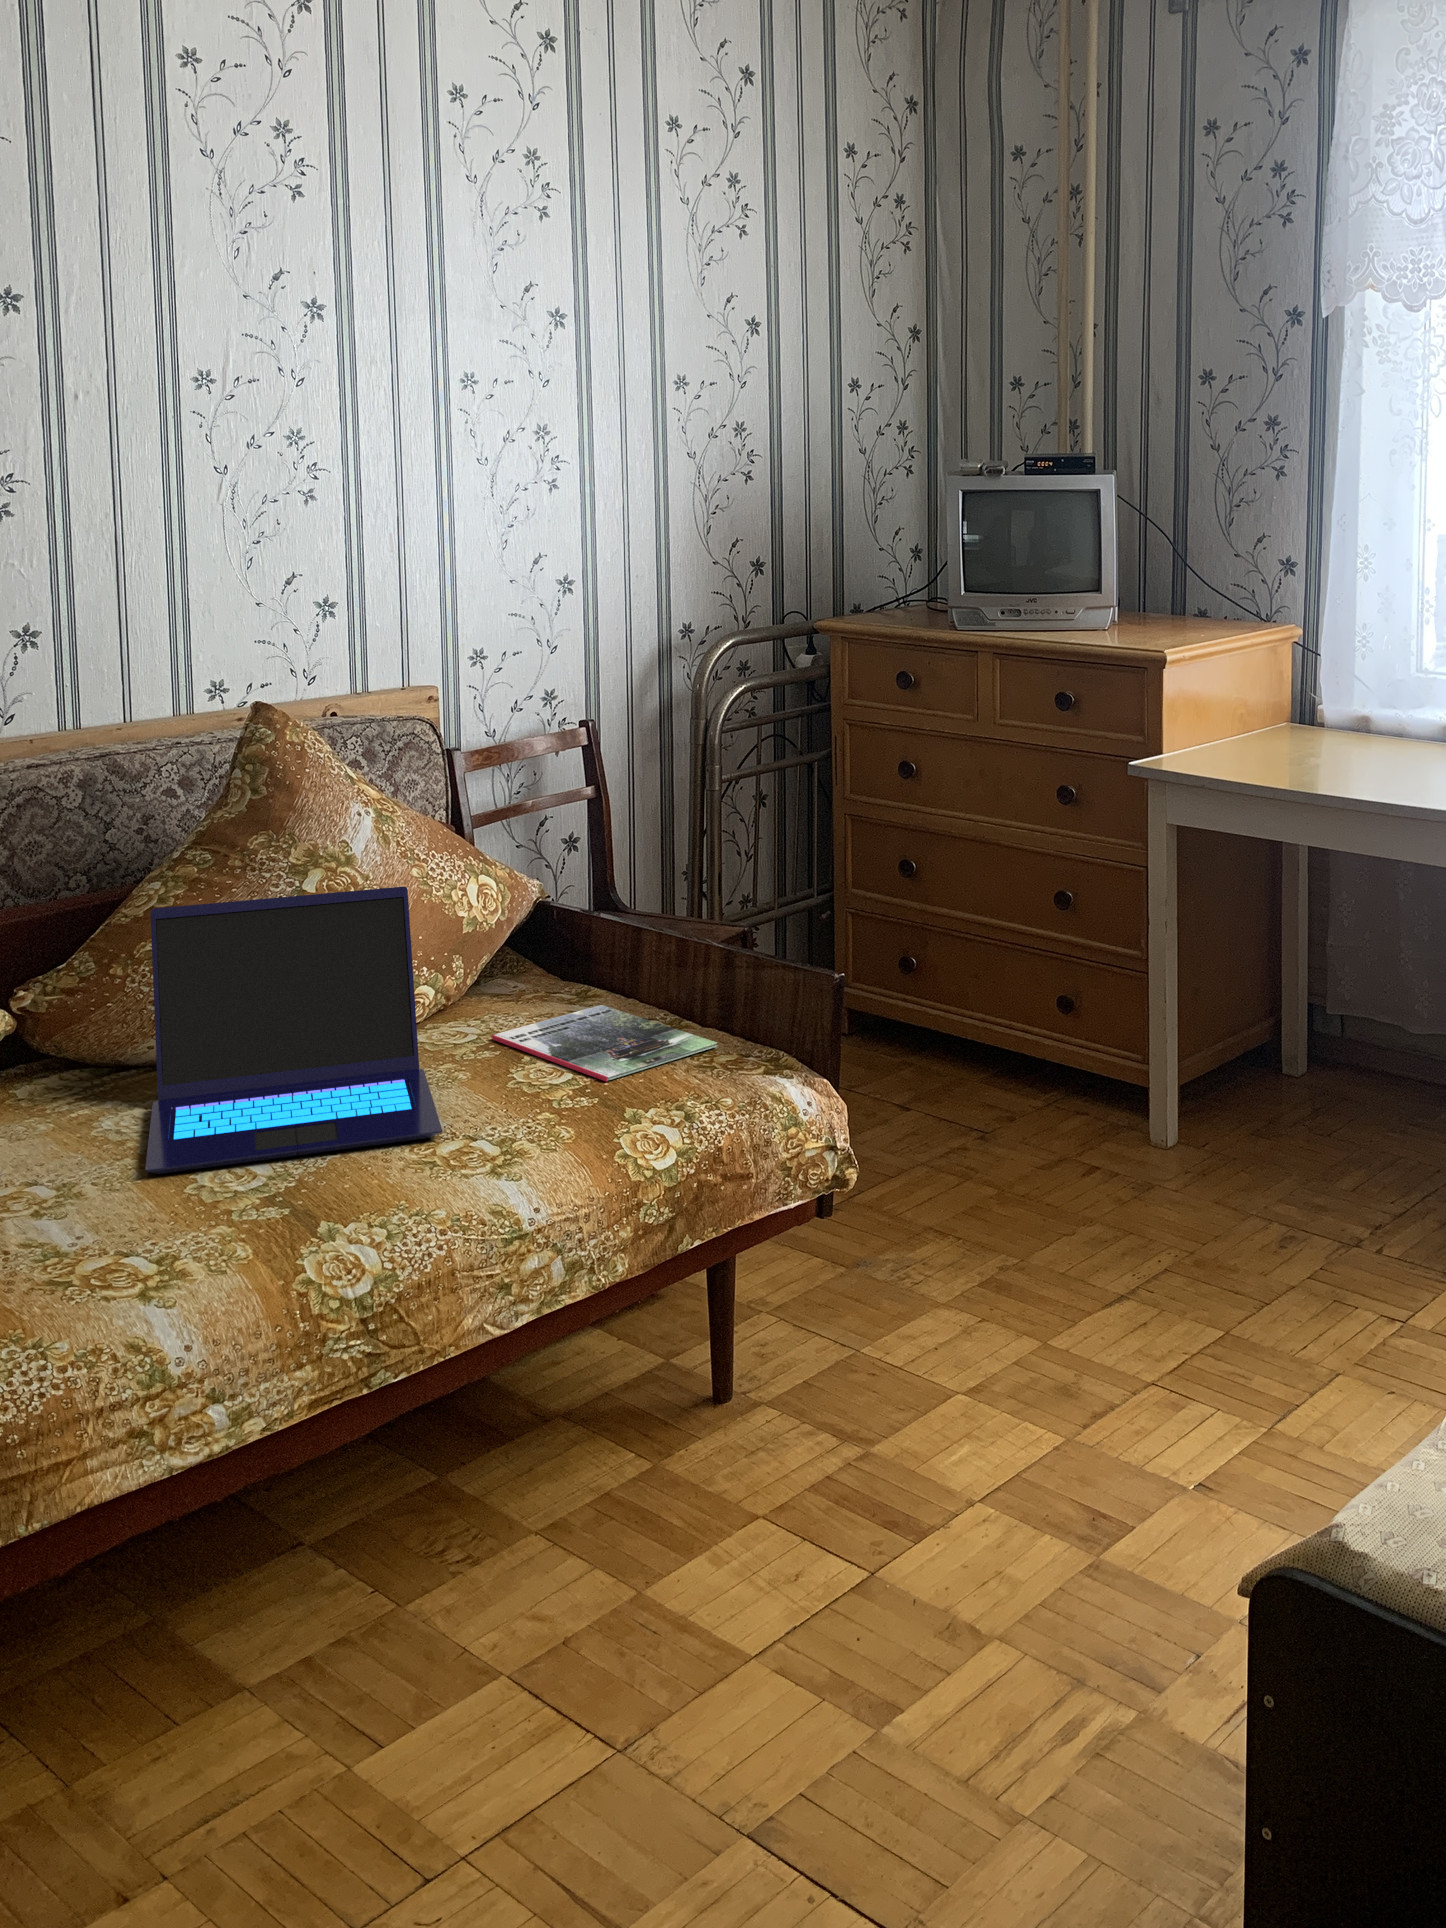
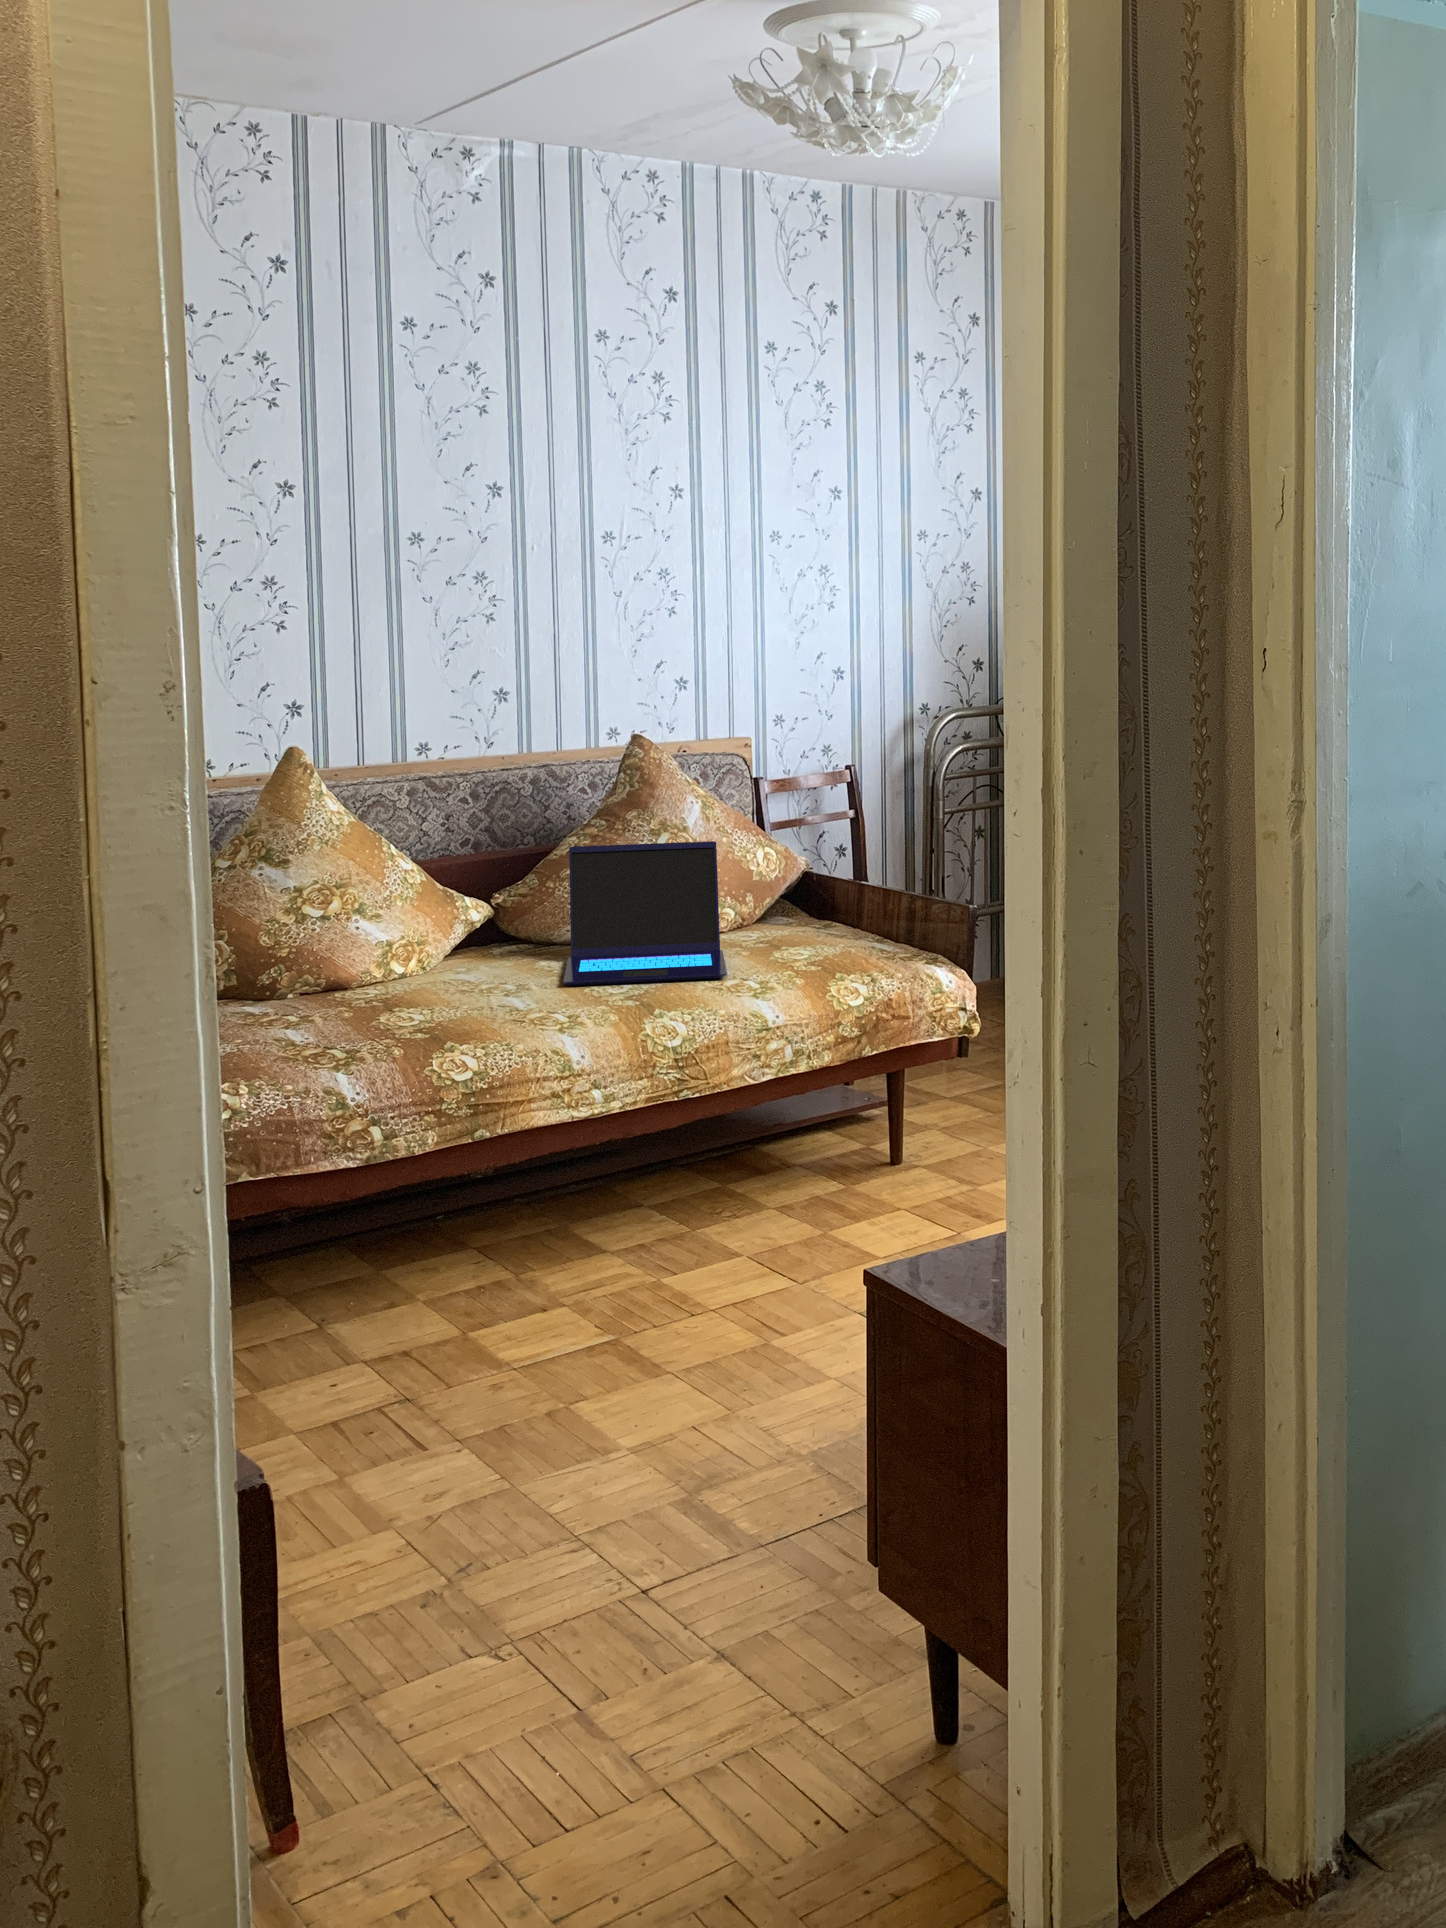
magazine: present [492,1005,717,1081] -> none [767,928,901,961]

